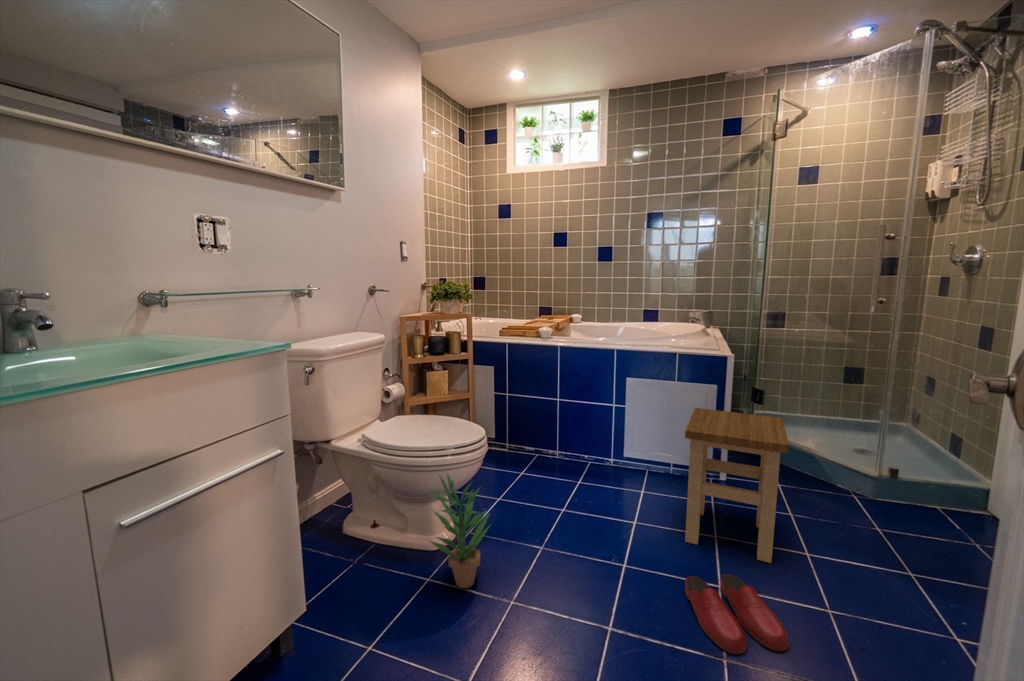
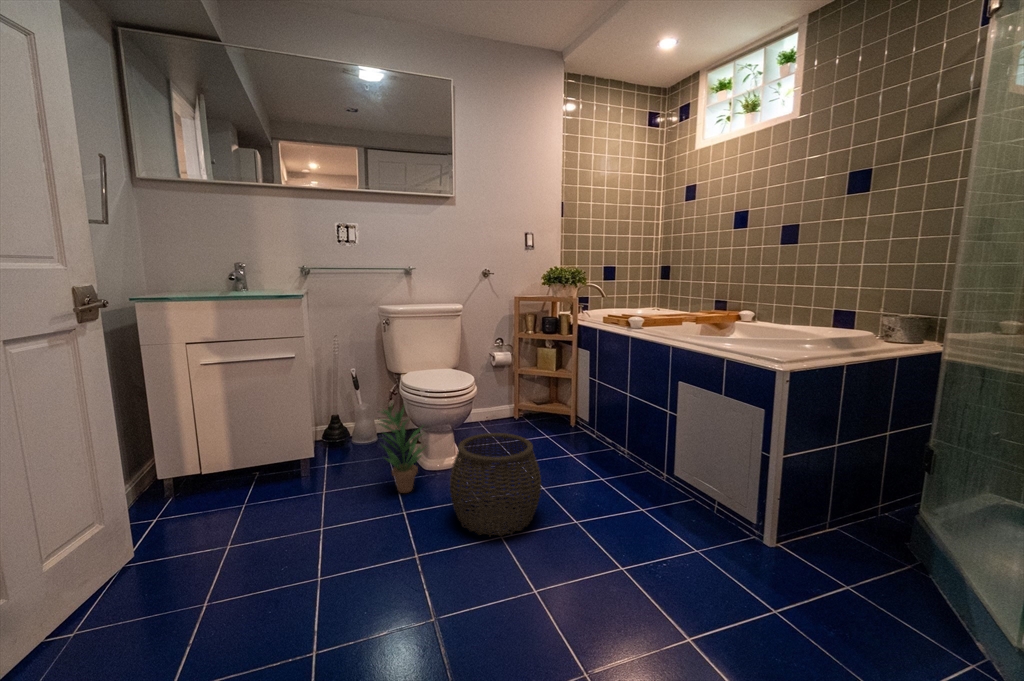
stool: present [685,408,789,563] -> none [579,418,733,612]
woven basket: none [544,463,642,578] -> present [450,433,541,536]
slippers: present [685,575,789,654] -> none [440,562,547,644]

